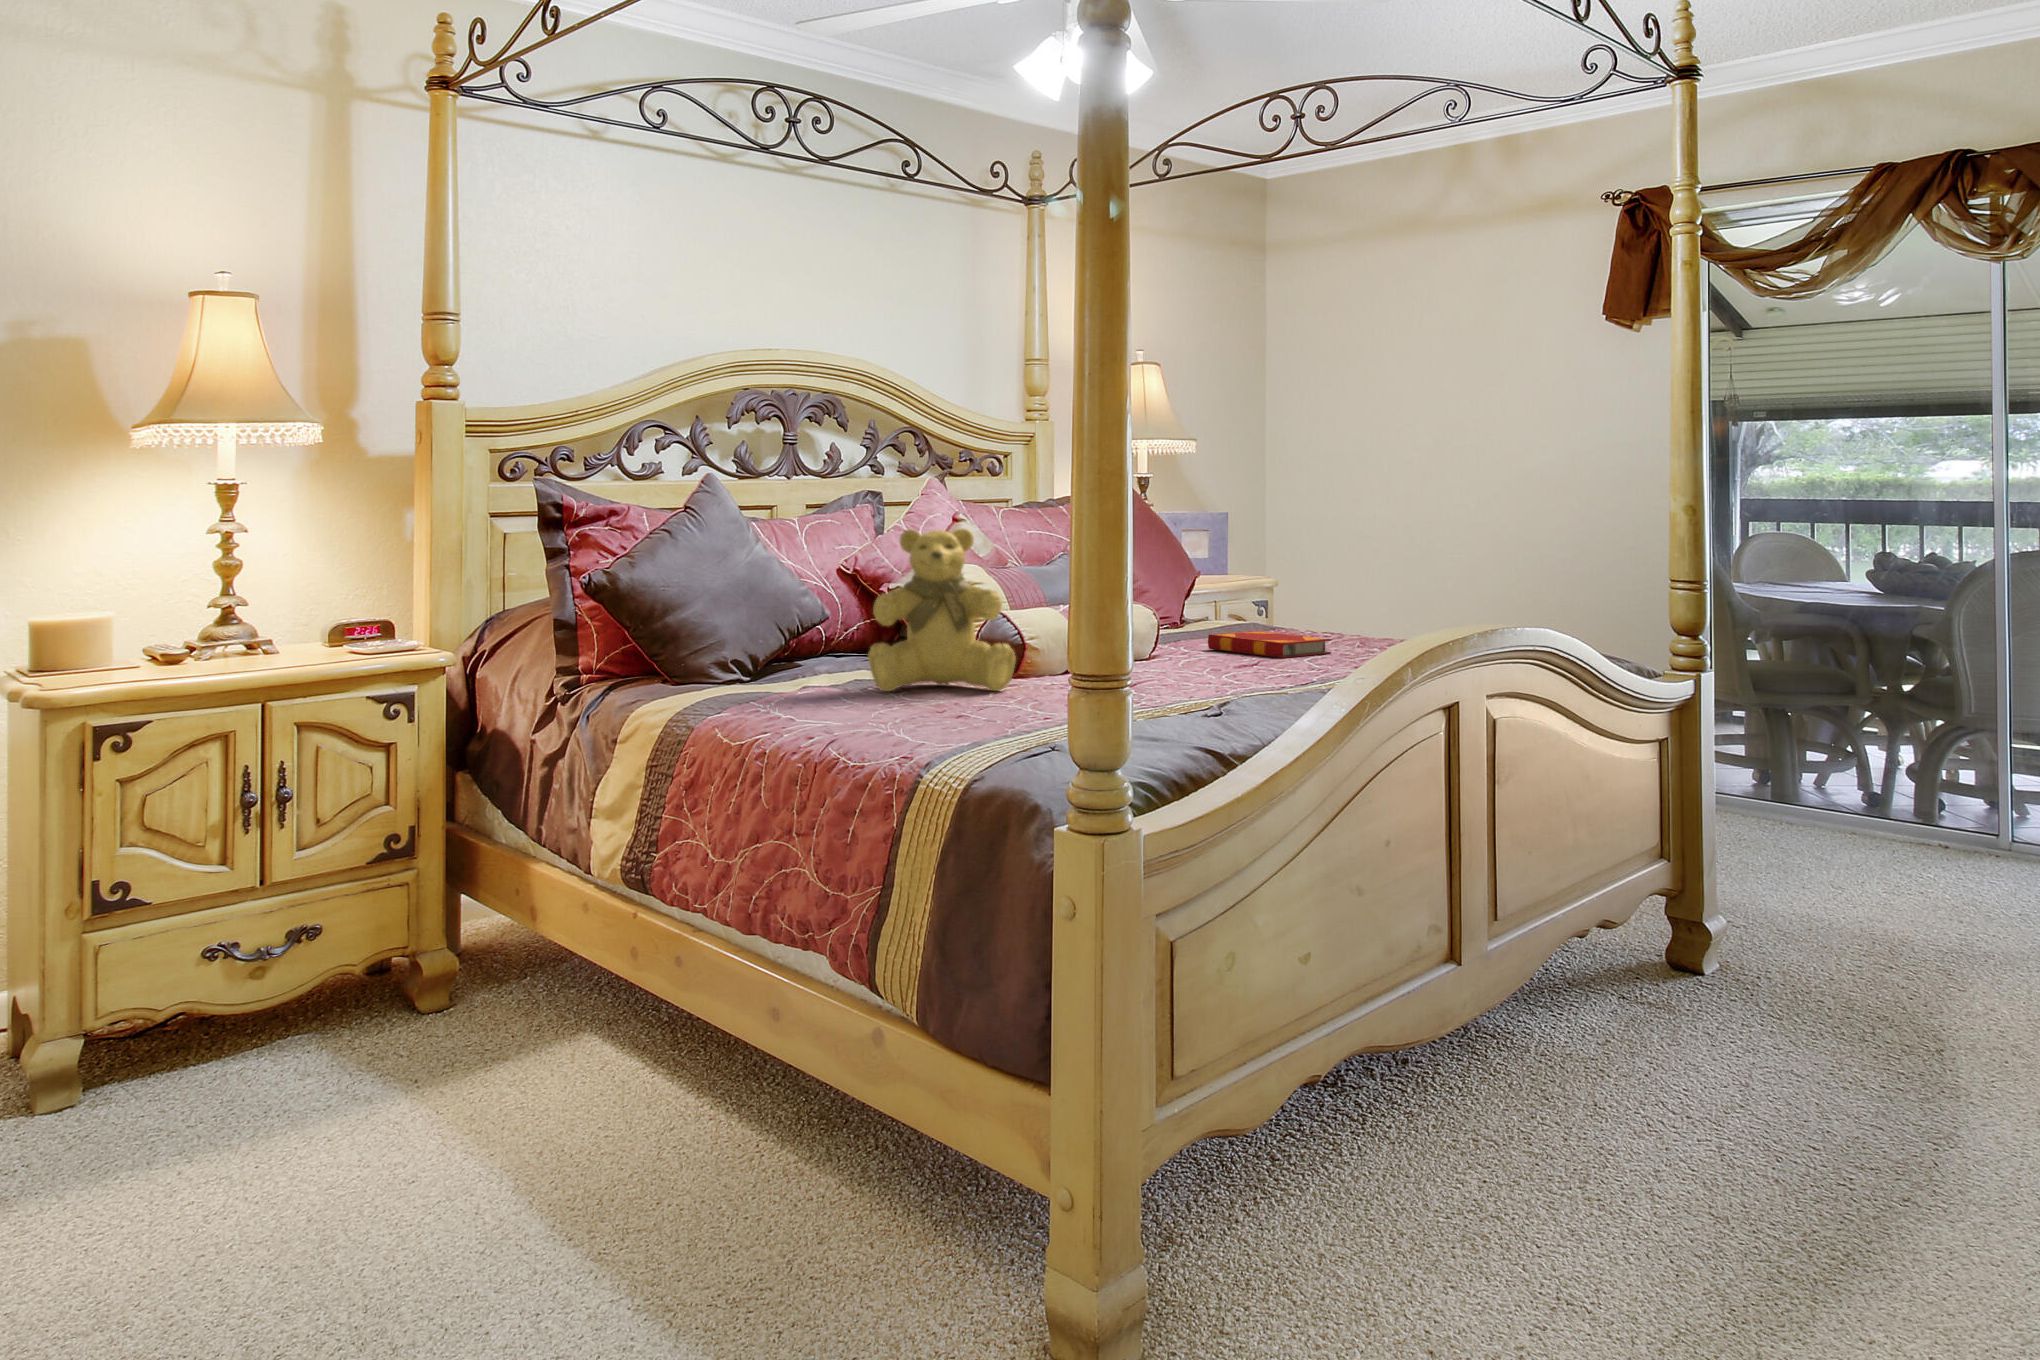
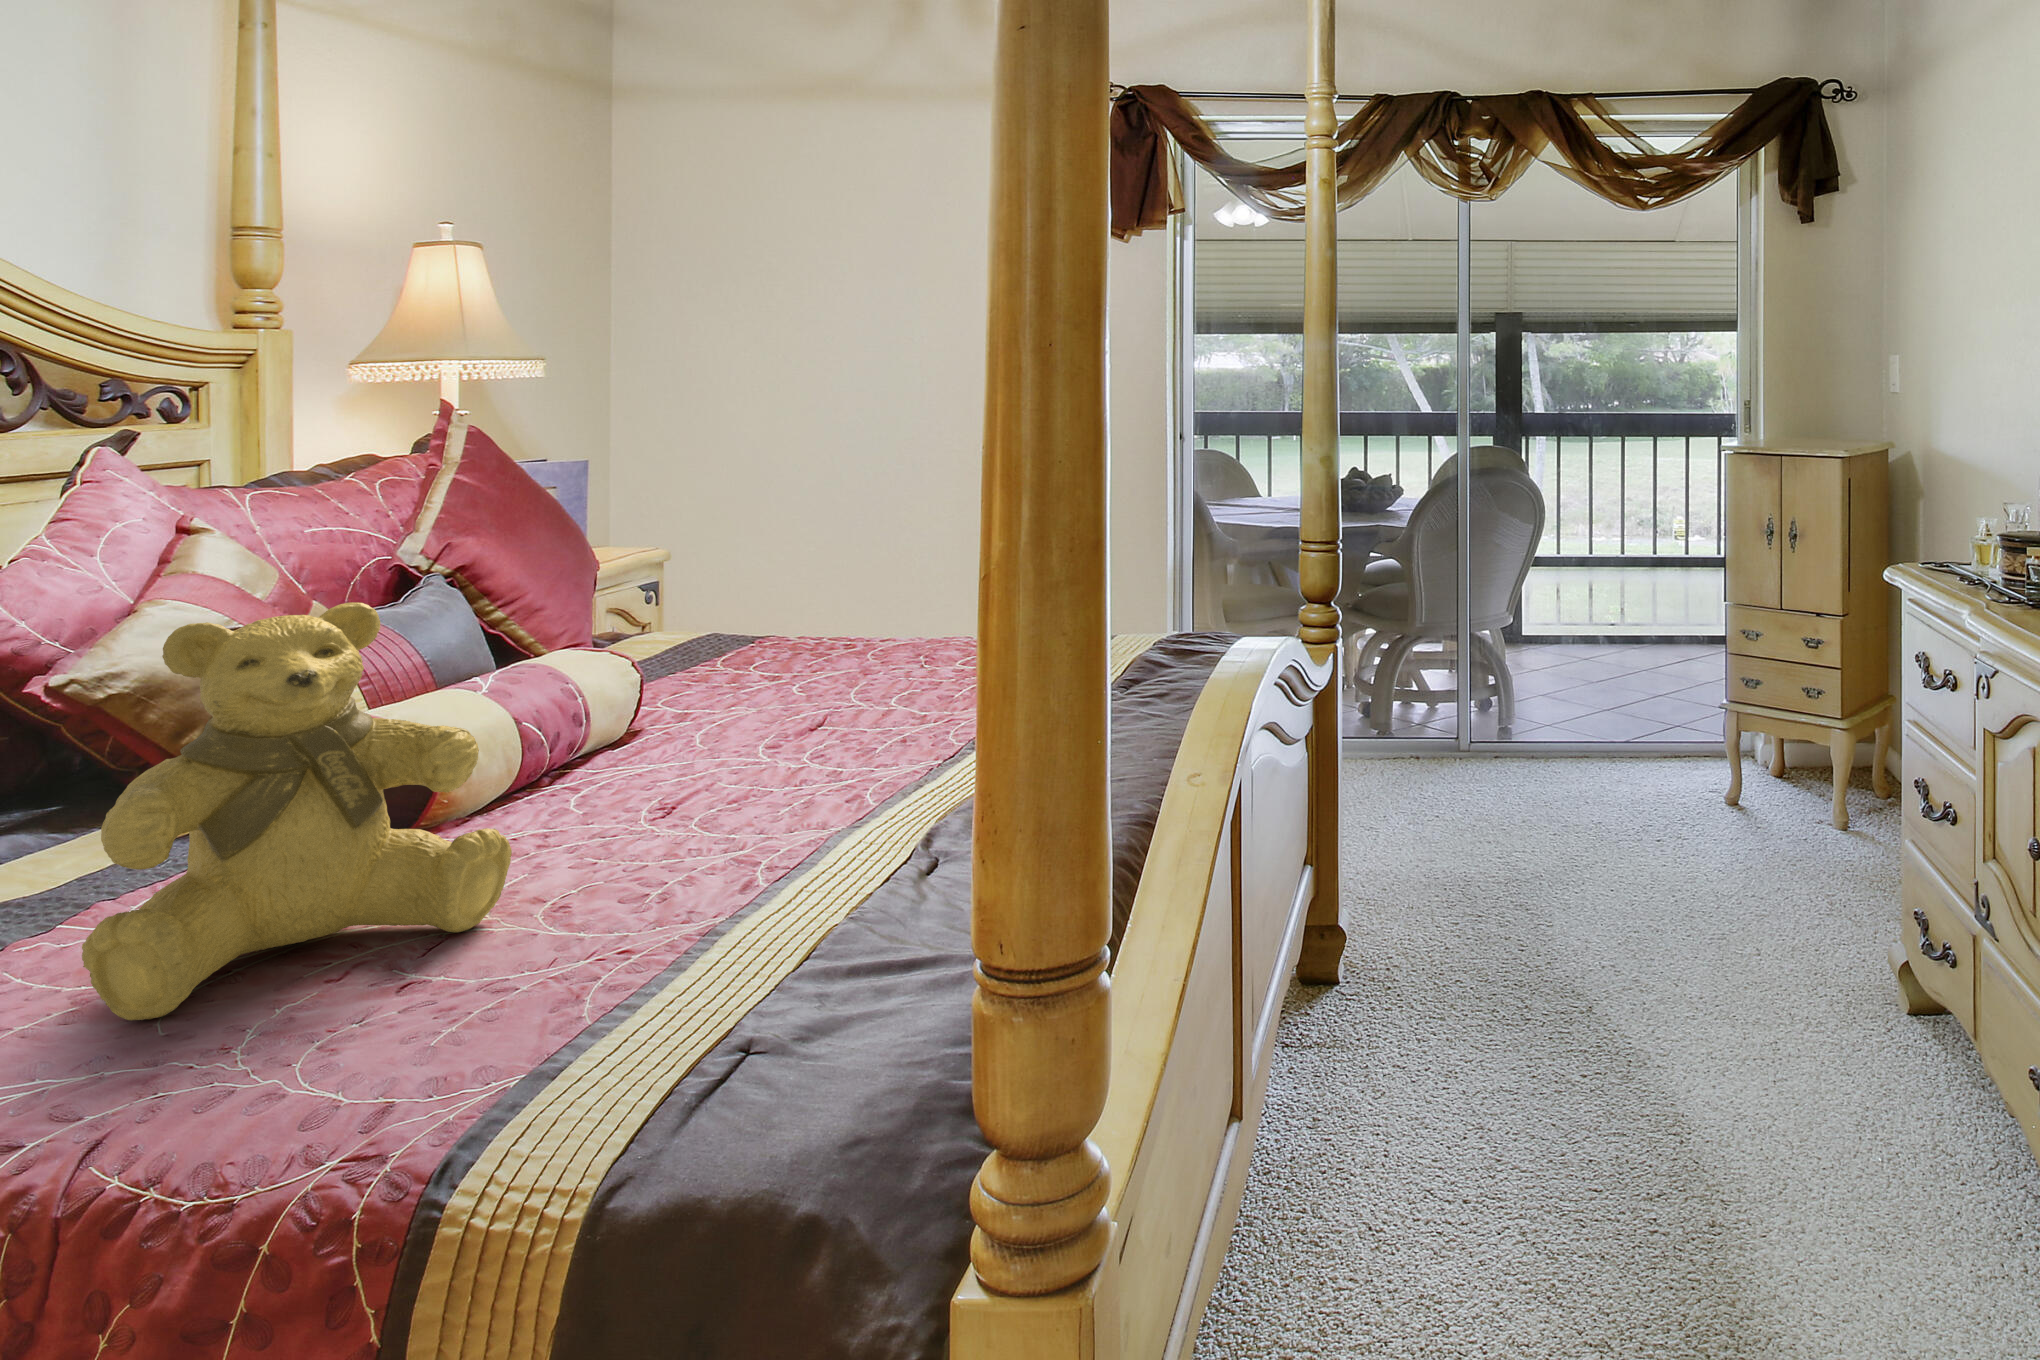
hardback book: present [1208,631,1331,658] -> none [722,642,921,689]

